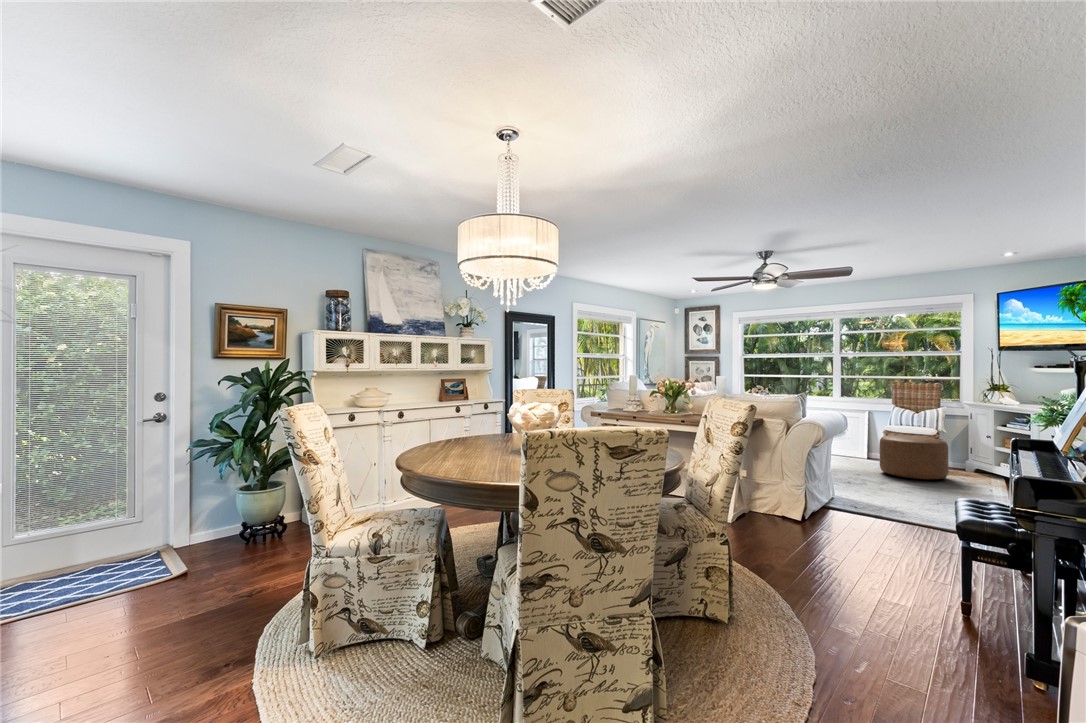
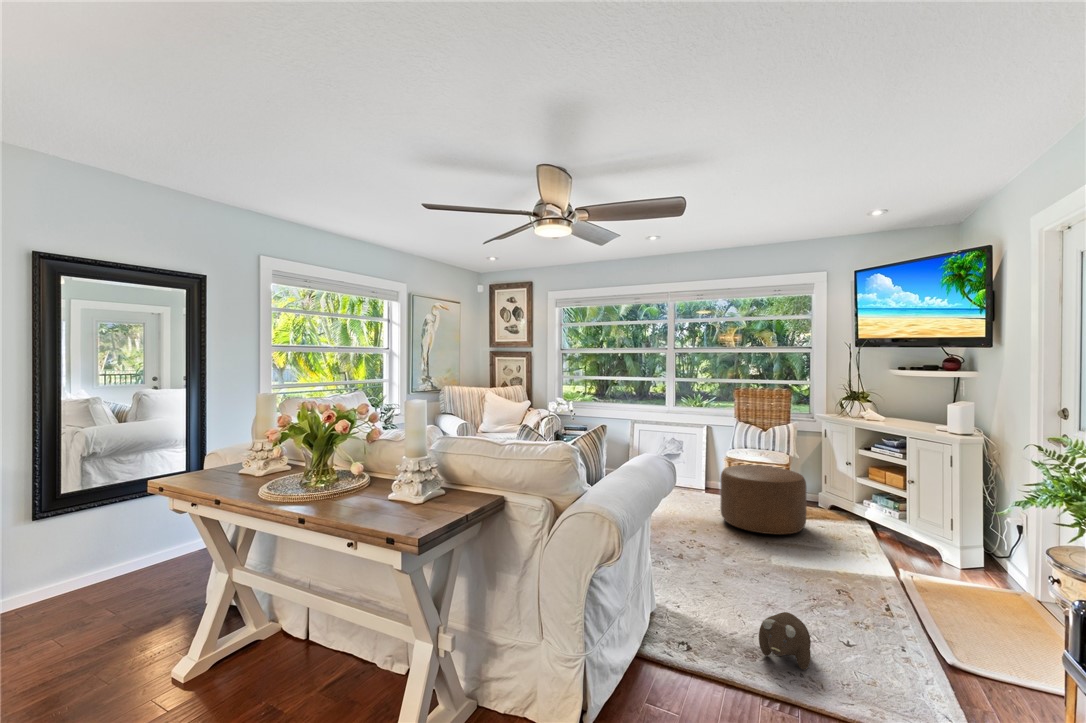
plush toy: none [900,491,932,518] -> present [759,612,811,670]

